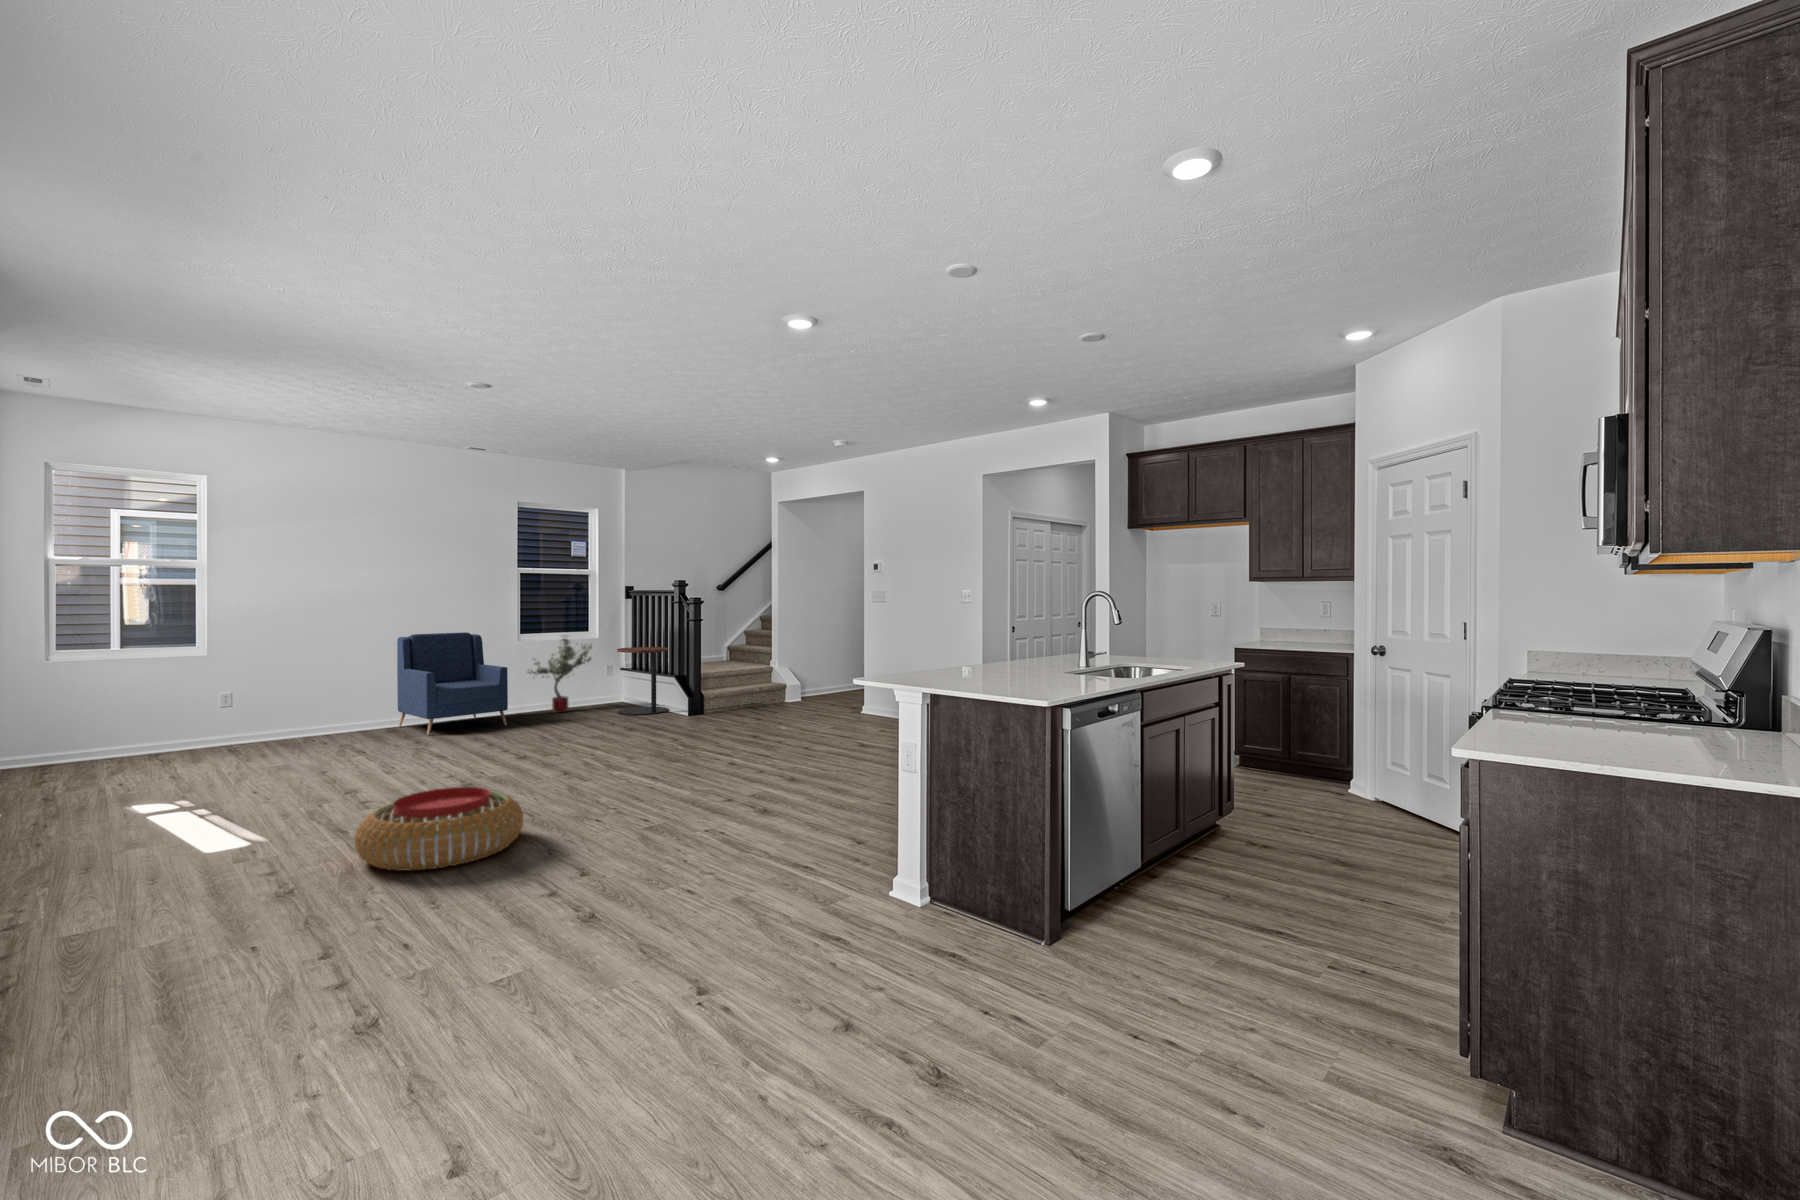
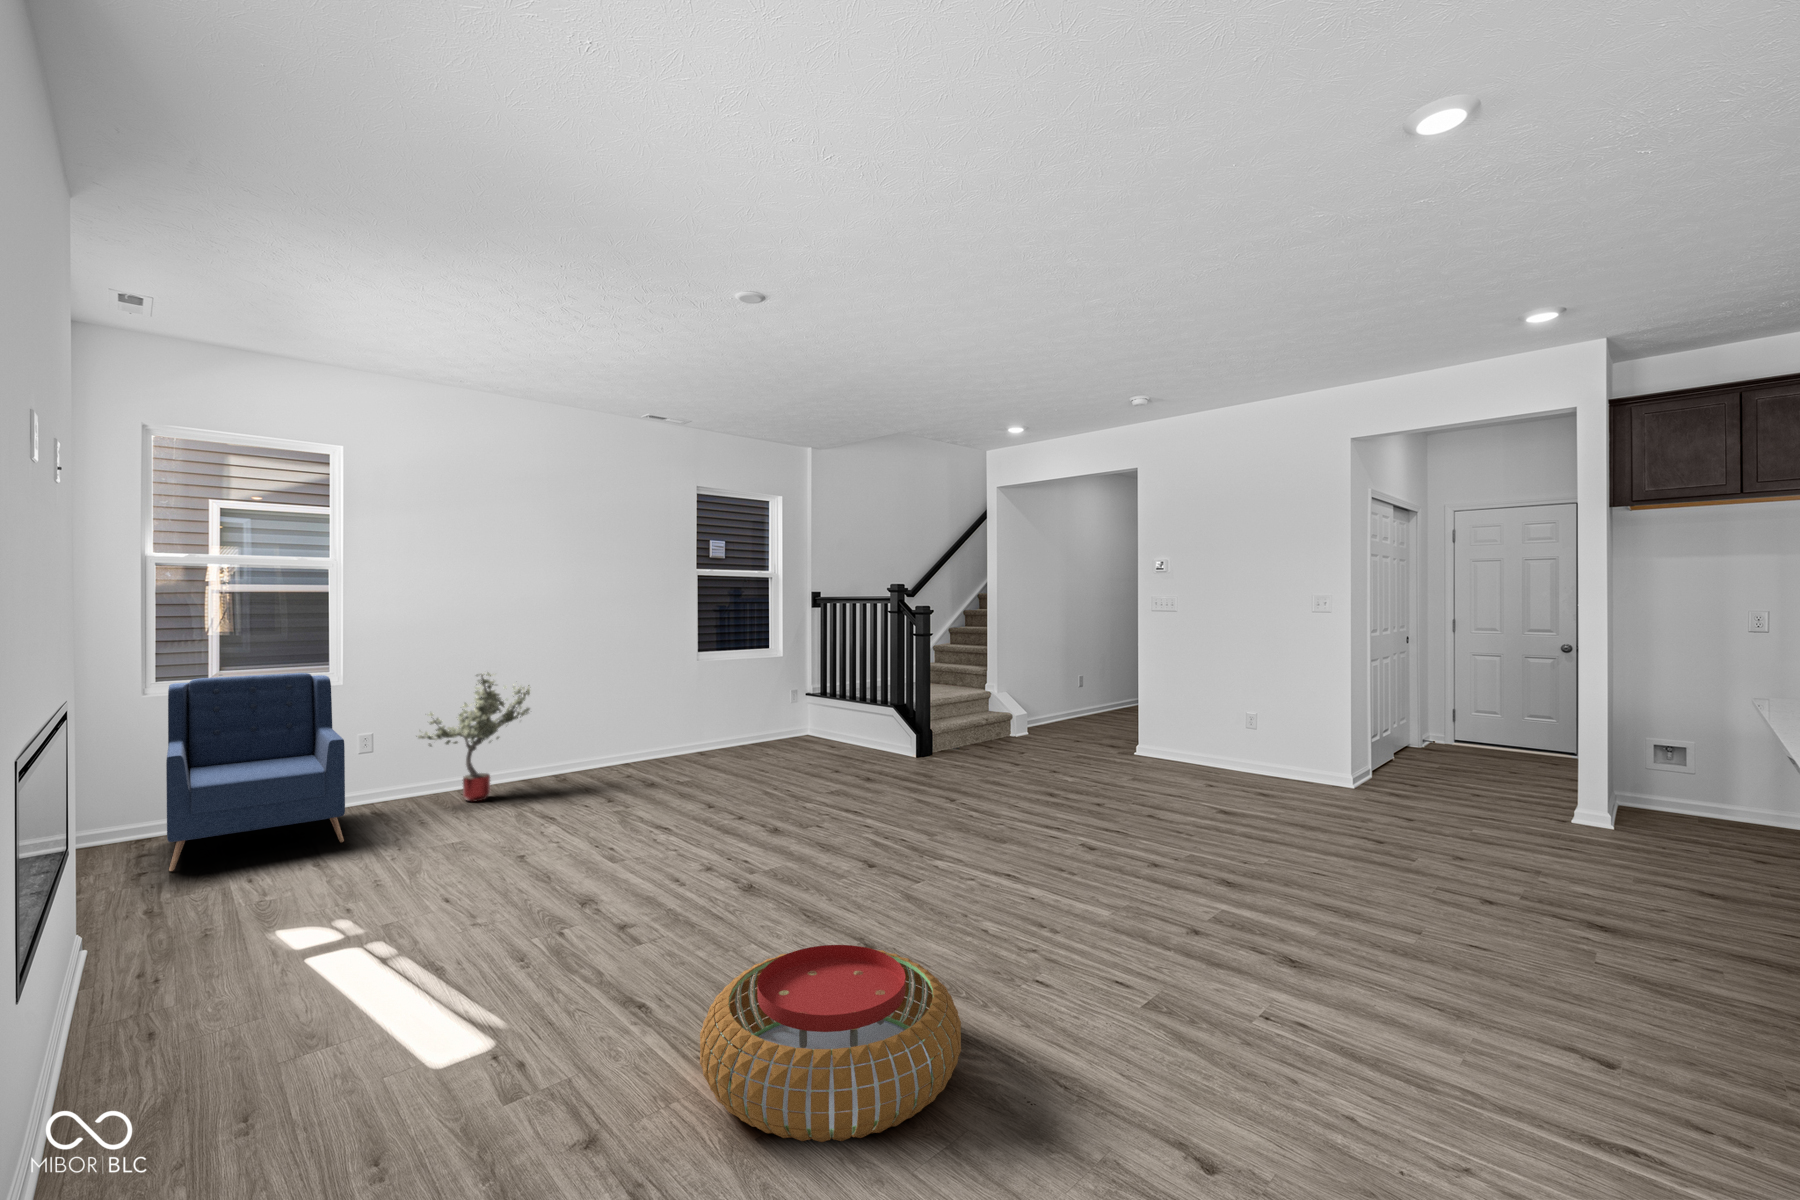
armchair: present [397,632,508,735] -> present [166,673,345,871]
potted tree: present [528,636,592,713] -> present [418,673,530,802]
side table: present [617,647,668,715] -> none [821,669,883,759]

